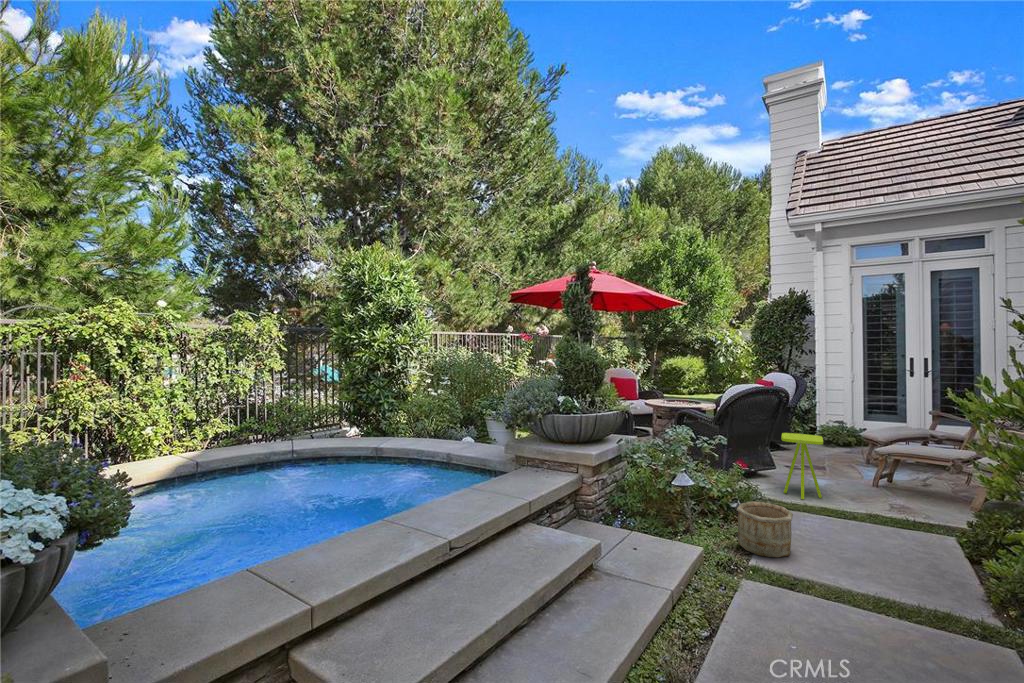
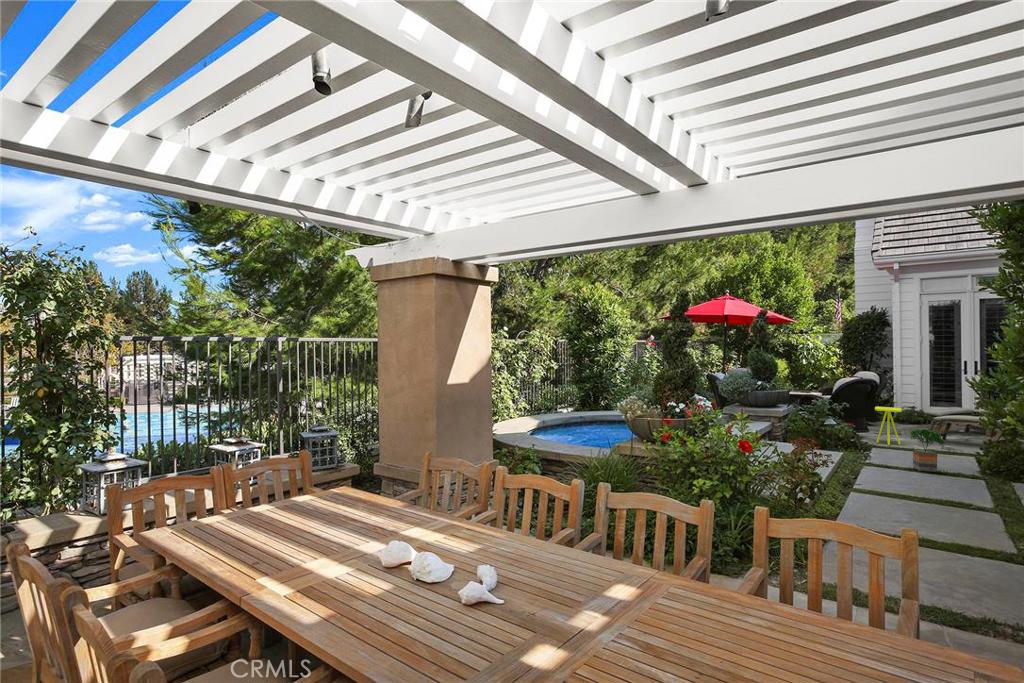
potted tree: none [834,500,914,600] -> present [910,429,945,472]
wooden bucket: present [737,501,793,557] -> none [855,437,886,462]

